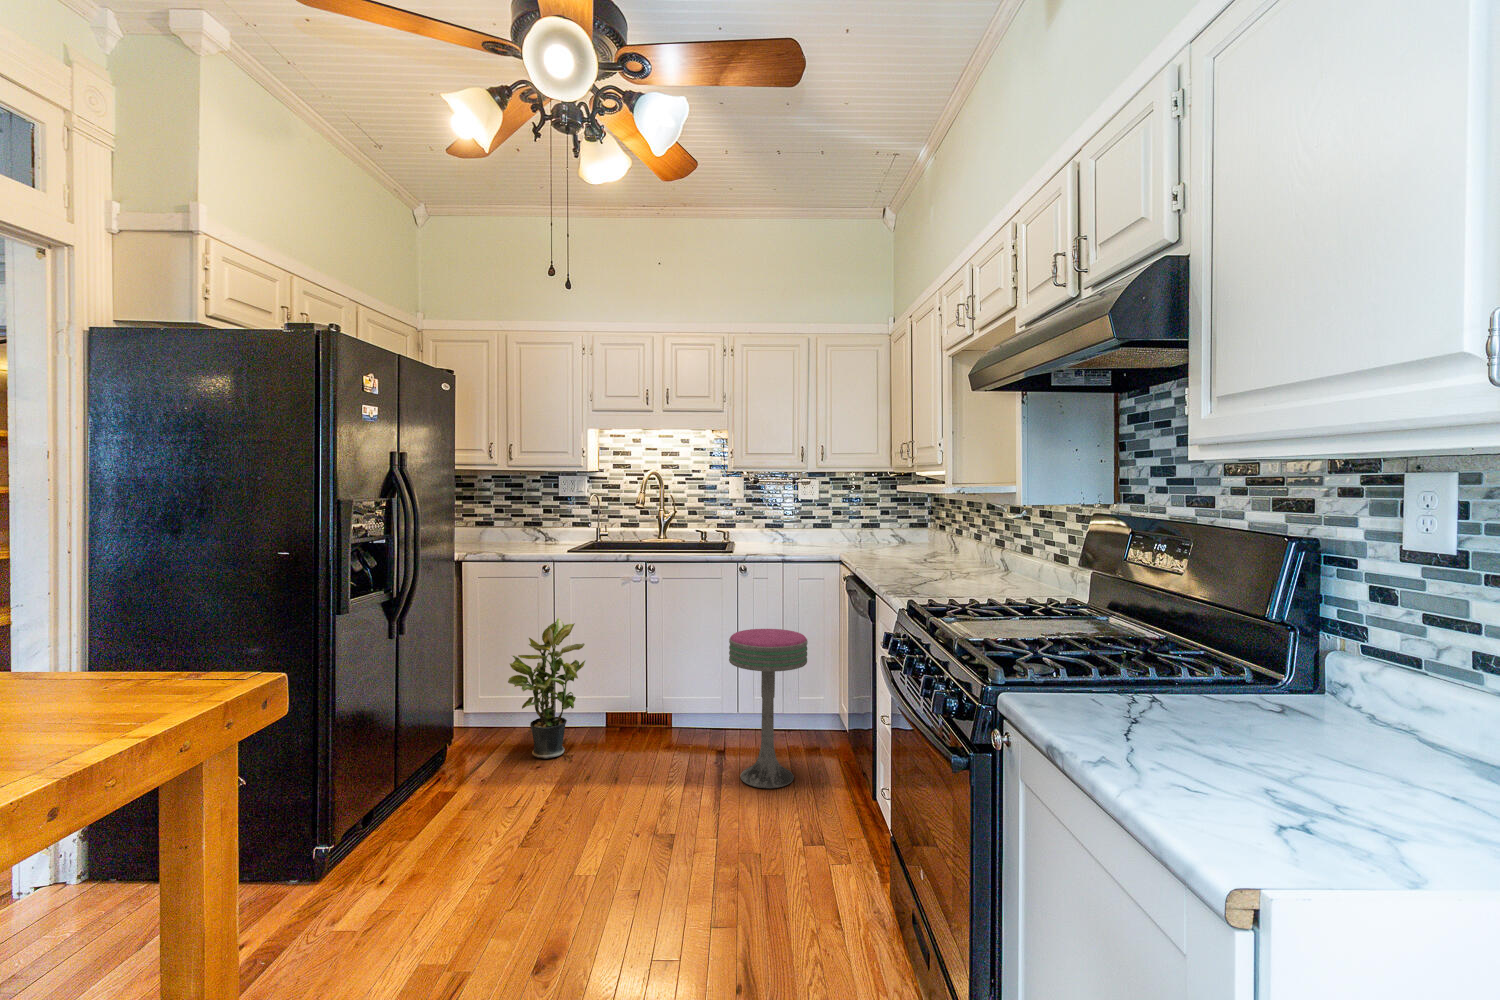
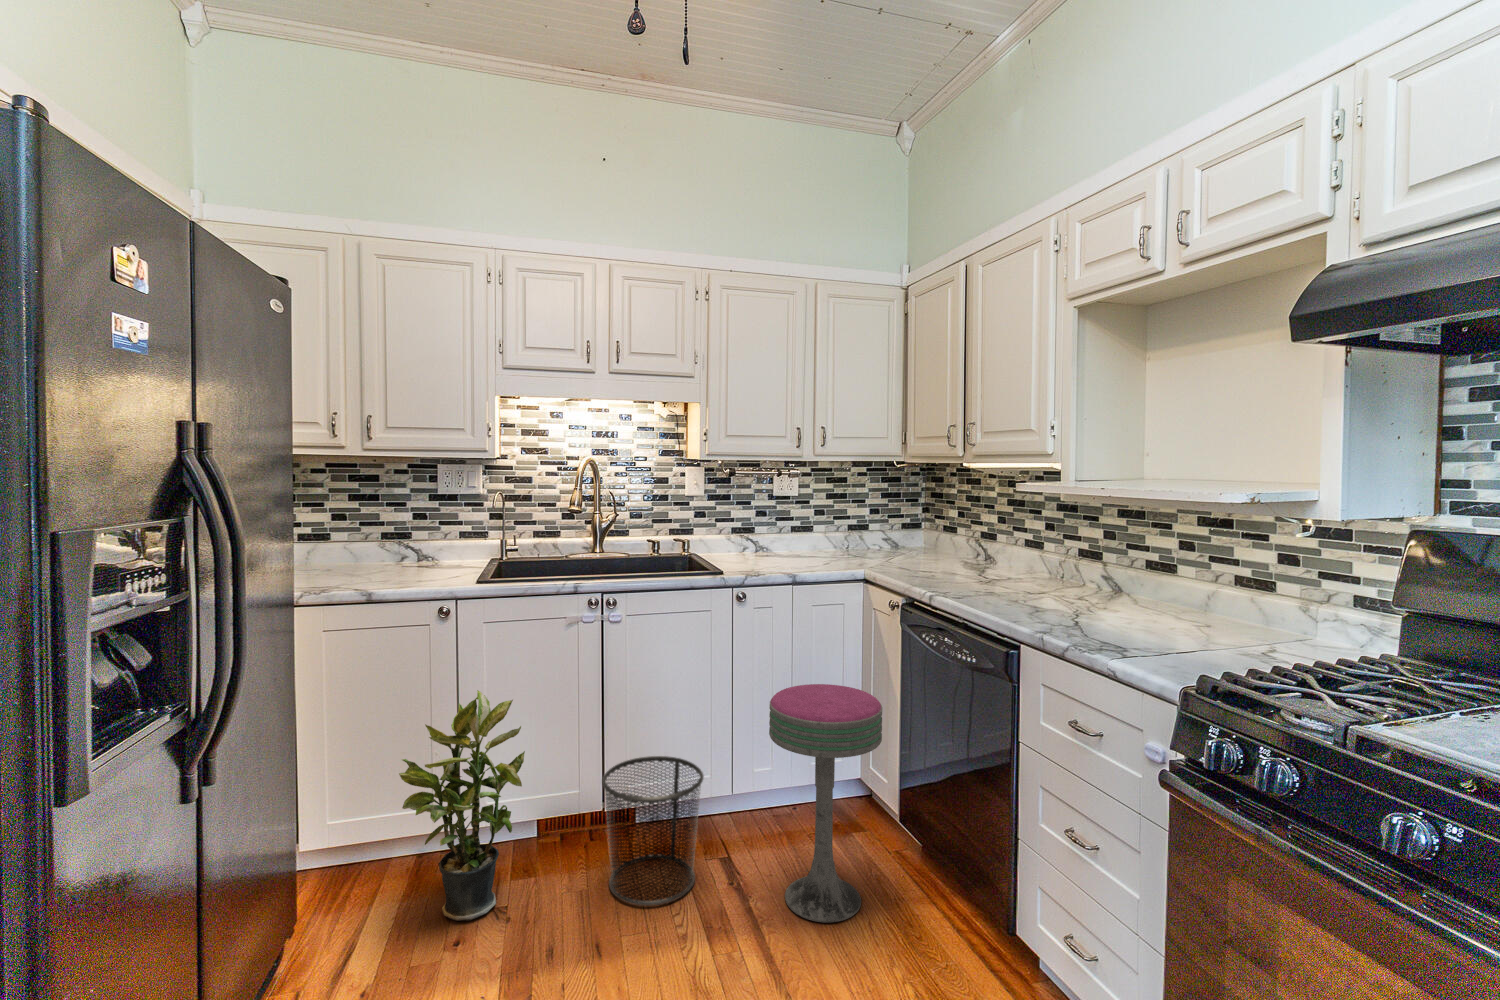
waste bin: none [629,674,698,766] -> present [602,756,704,906]

